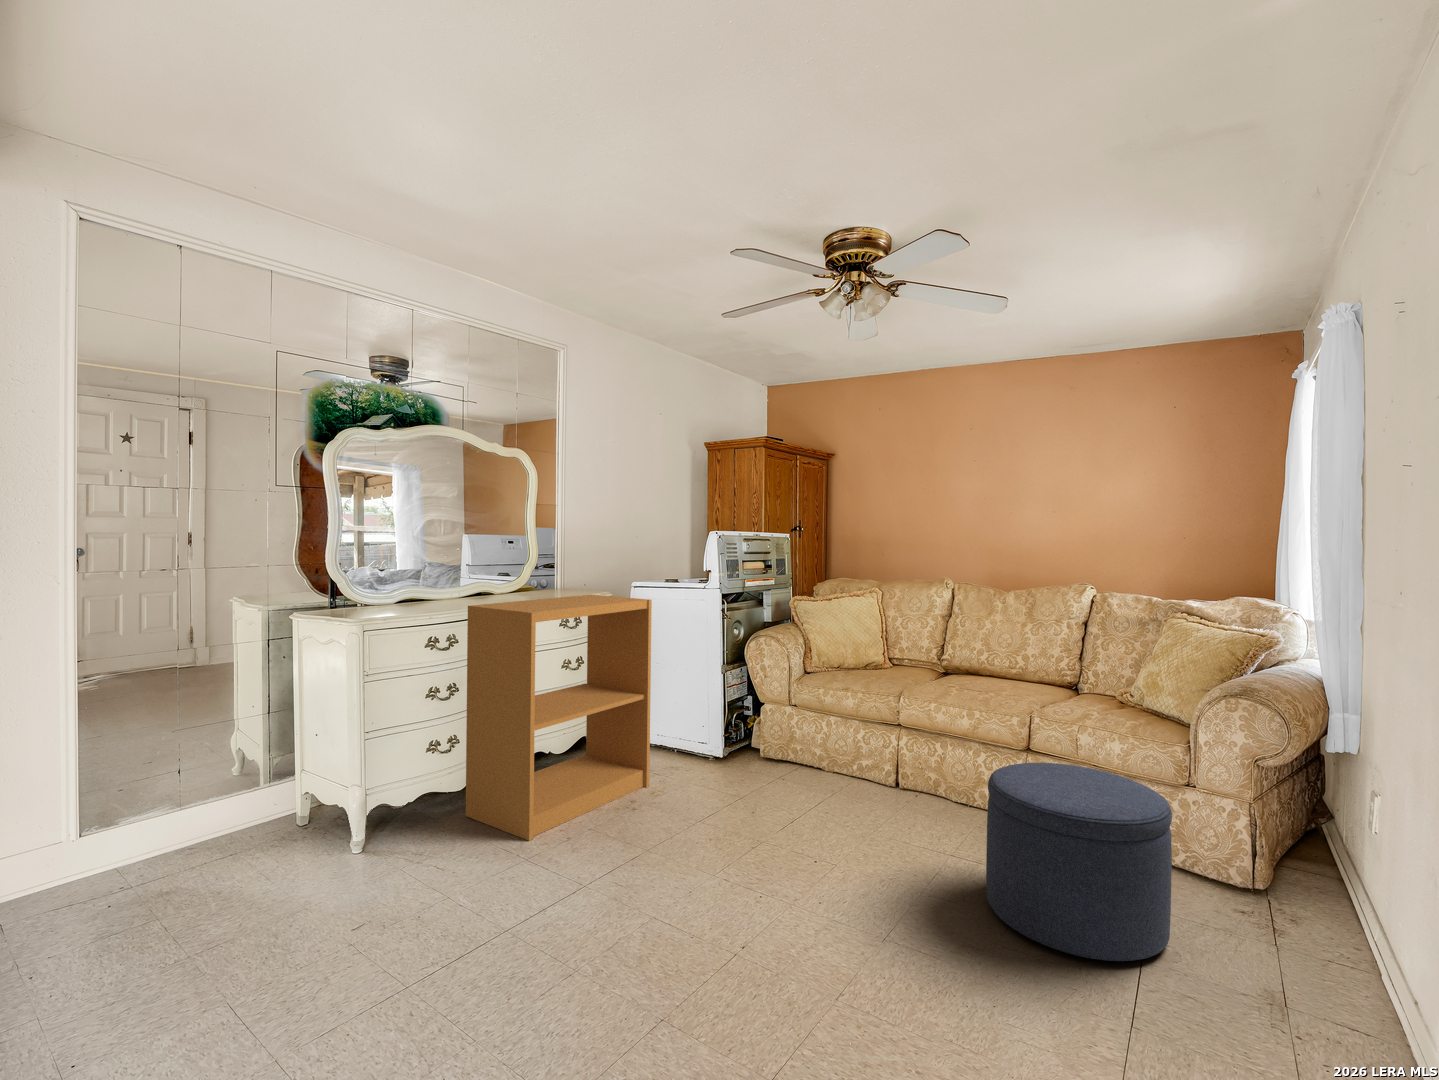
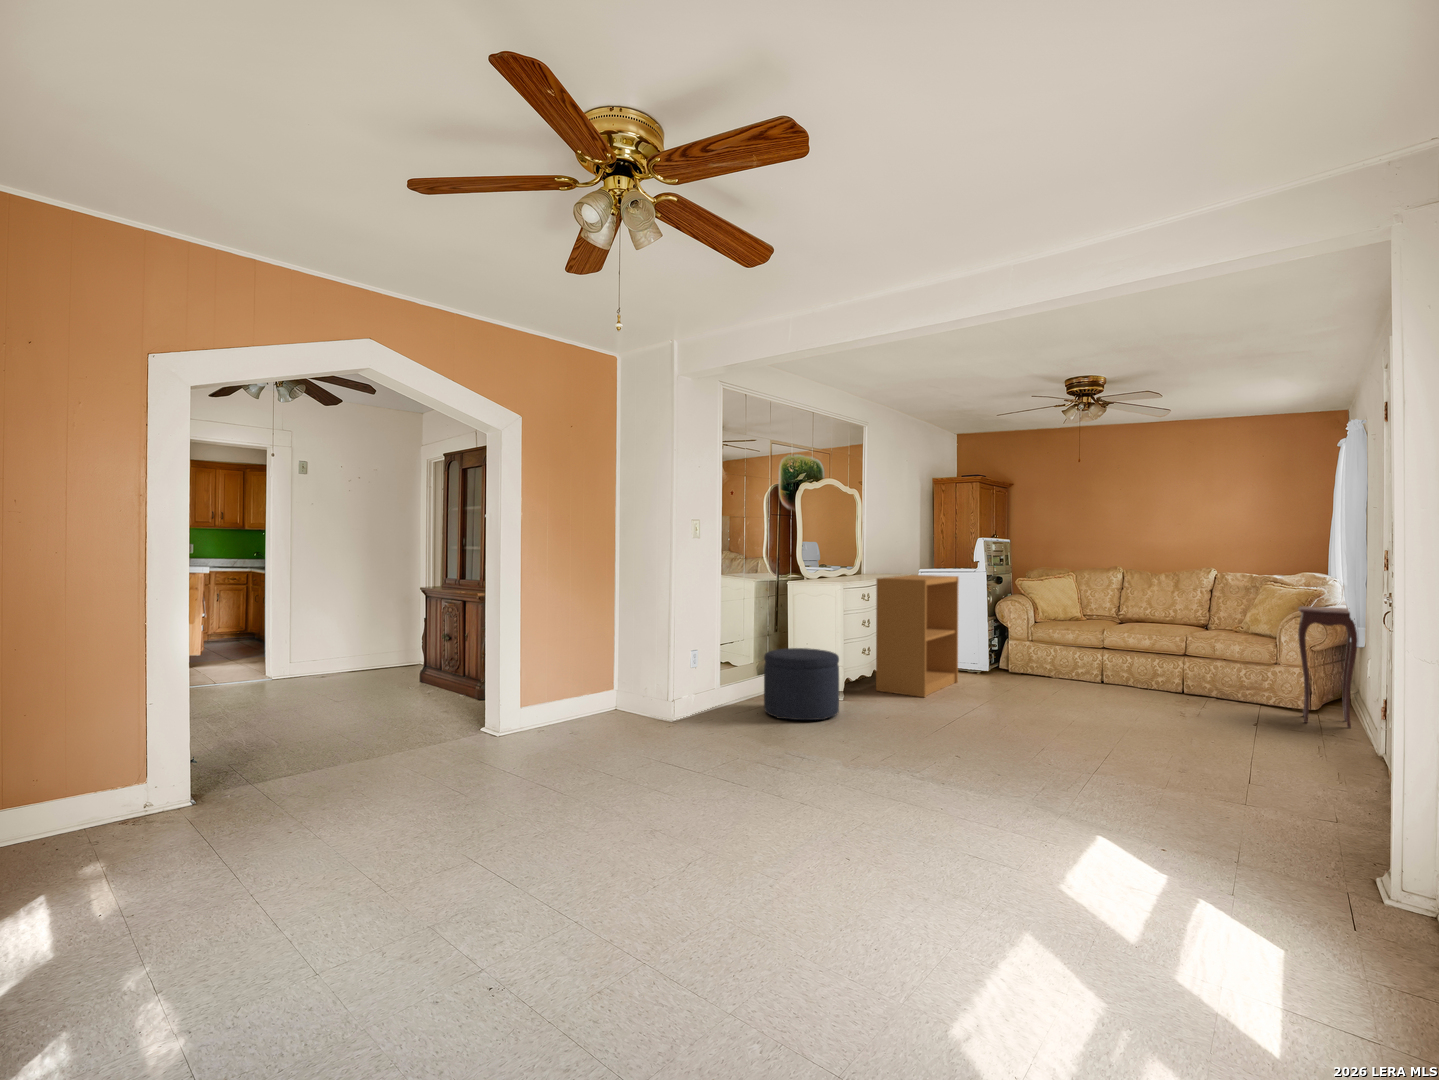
side table: none [1234,679,1374,973] -> present [1298,606,1358,728]
ottoman: present [986,763,1172,961] -> present [764,648,839,720]

